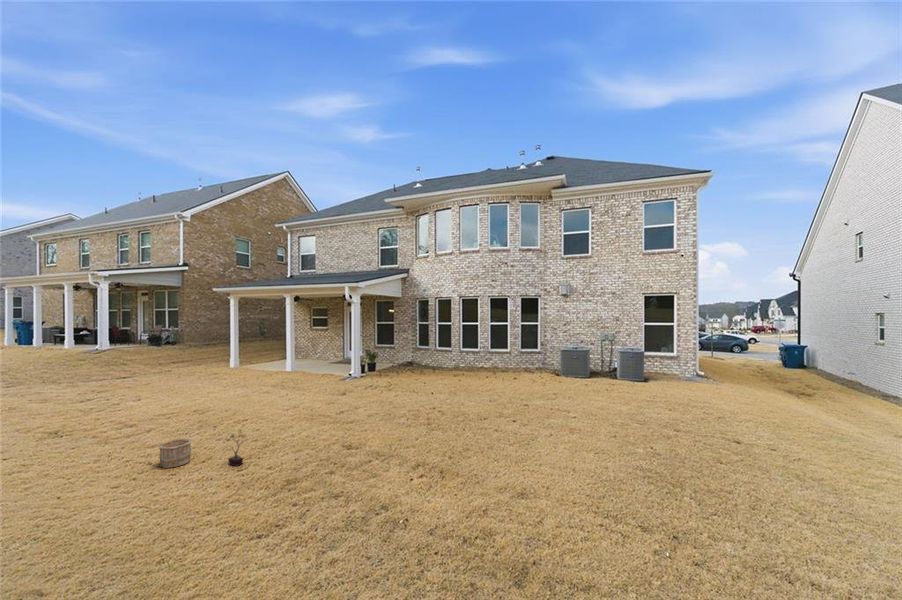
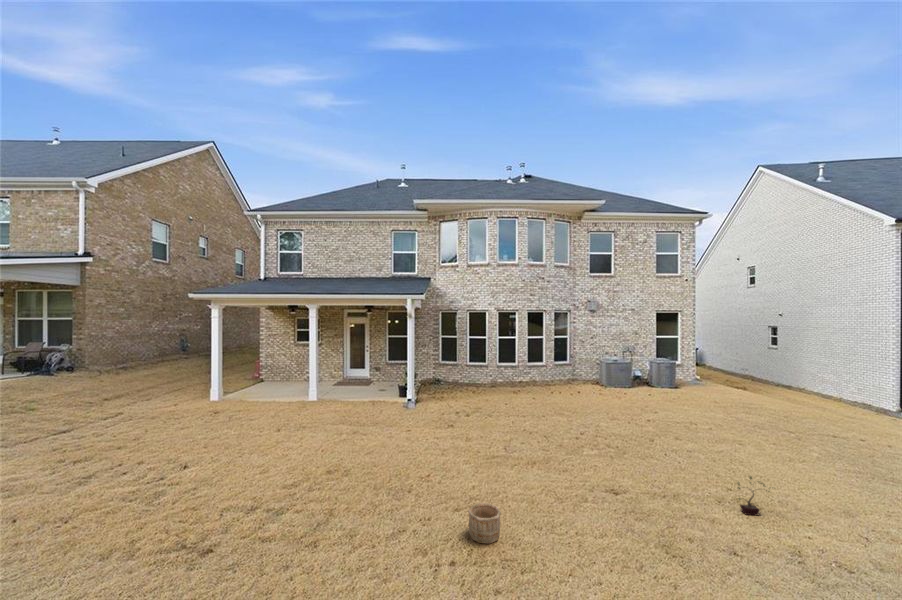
potted plant: present [228,430,246,466] -> present [738,476,769,515]

